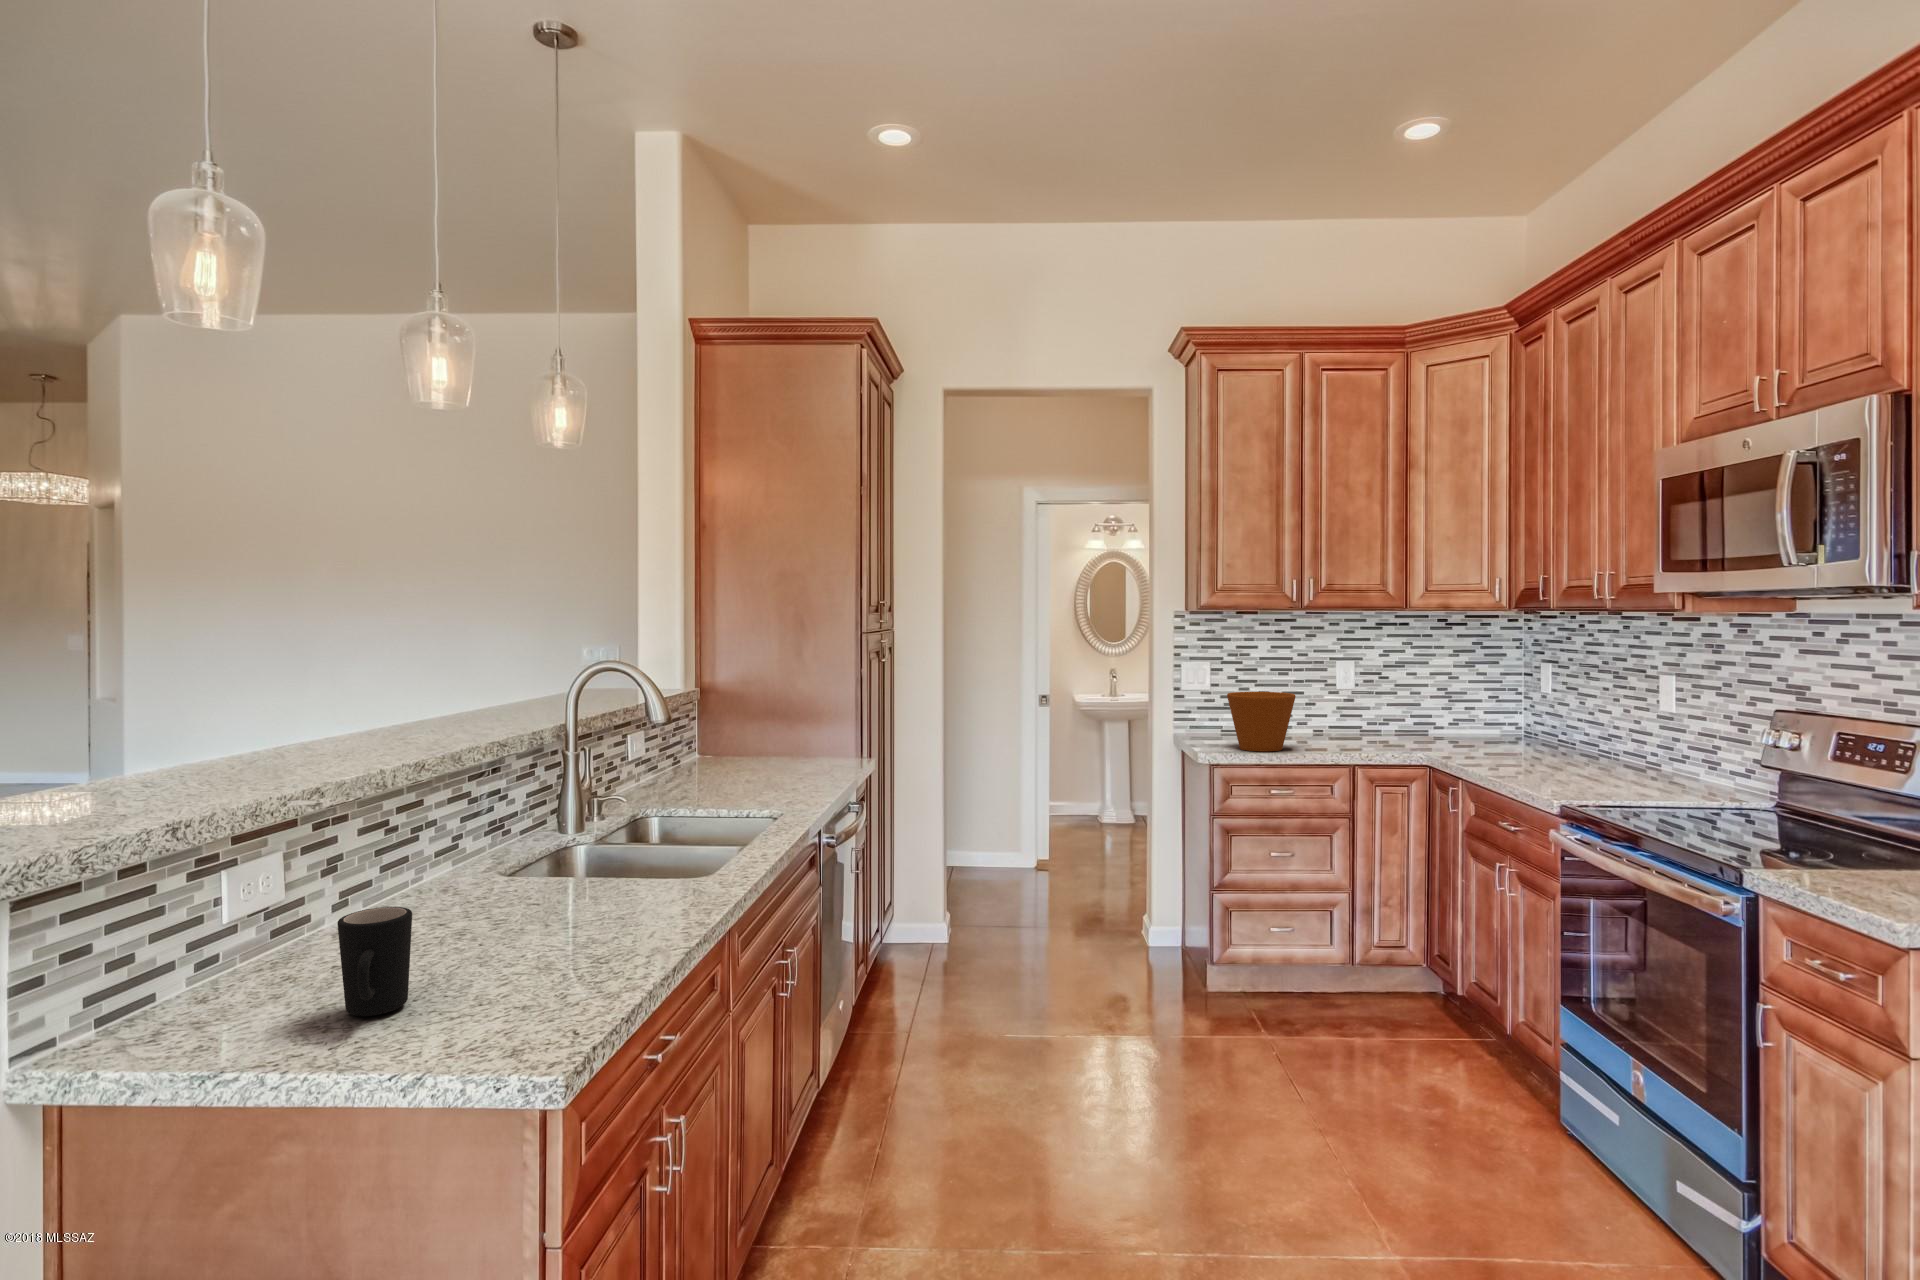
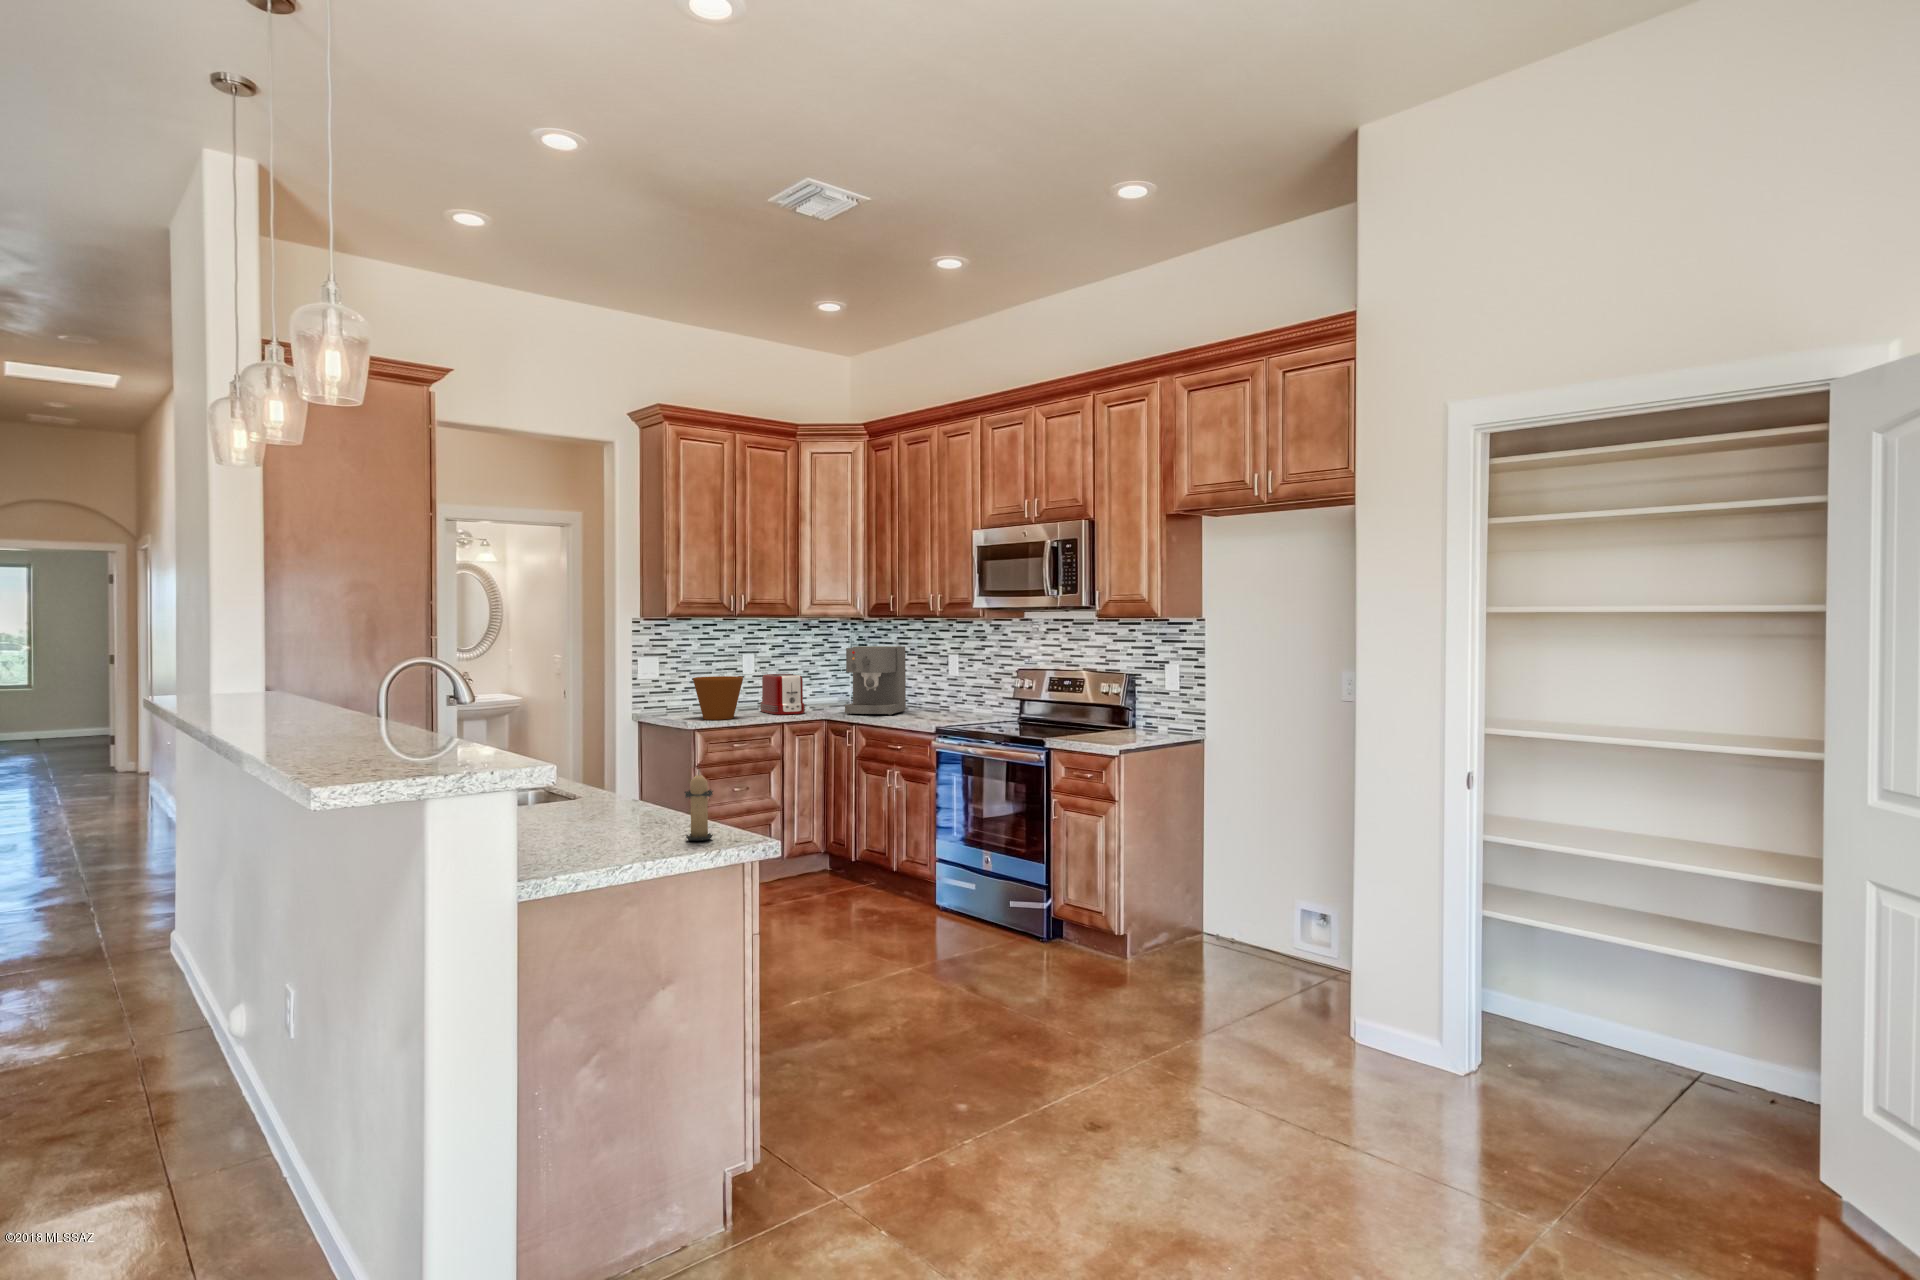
coffee maker: none [1457,656,1574,769] -> present [845,646,906,715]
toaster: none [1346,691,1402,751] -> present [760,674,805,715]
candle: none [465,905,532,1037] -> present [685,770,713,841]
mug: present [338,907,412,1016] -> none [586,788,637,850]

